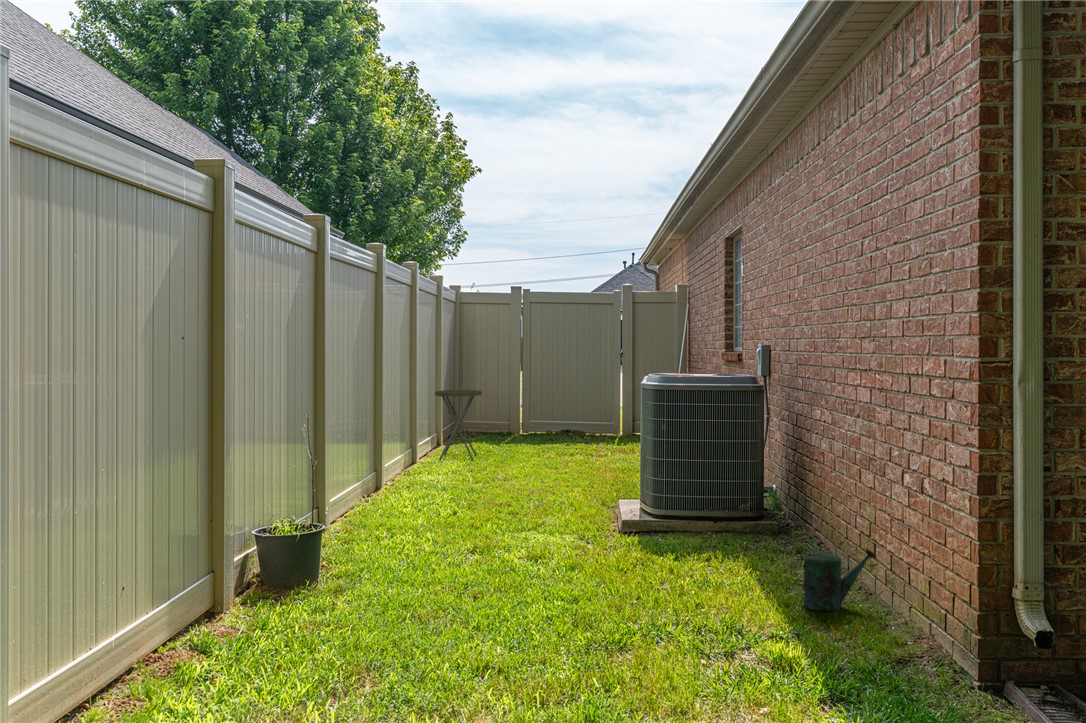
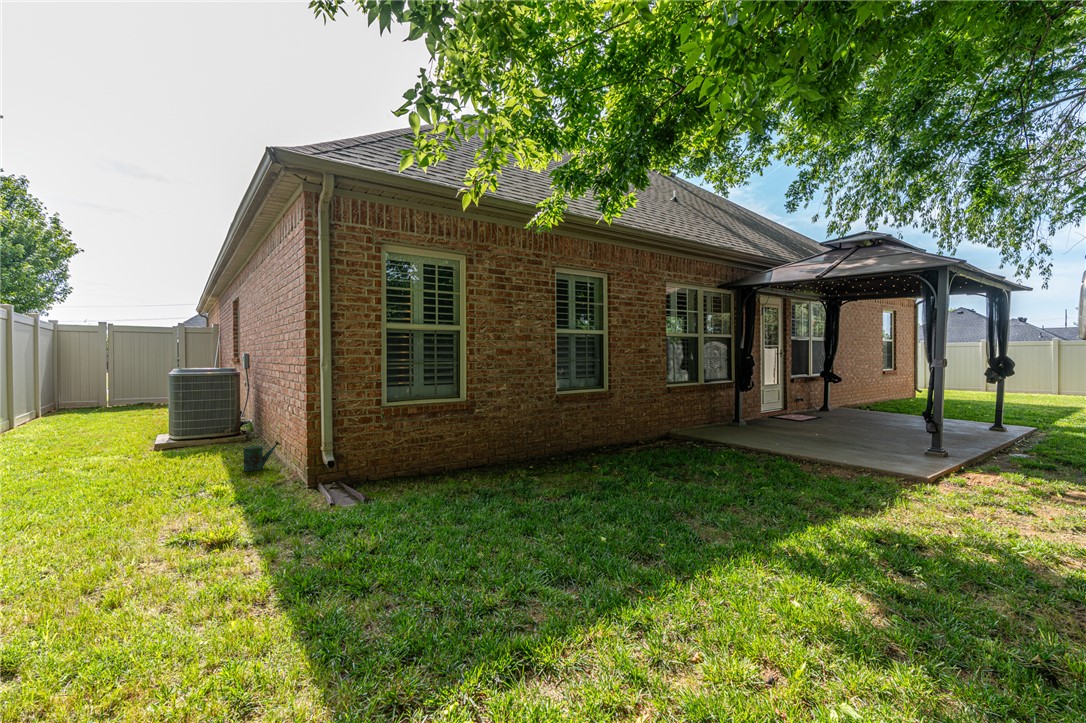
side table: present [435,390,482,461] -> none [22,383,63,427]

